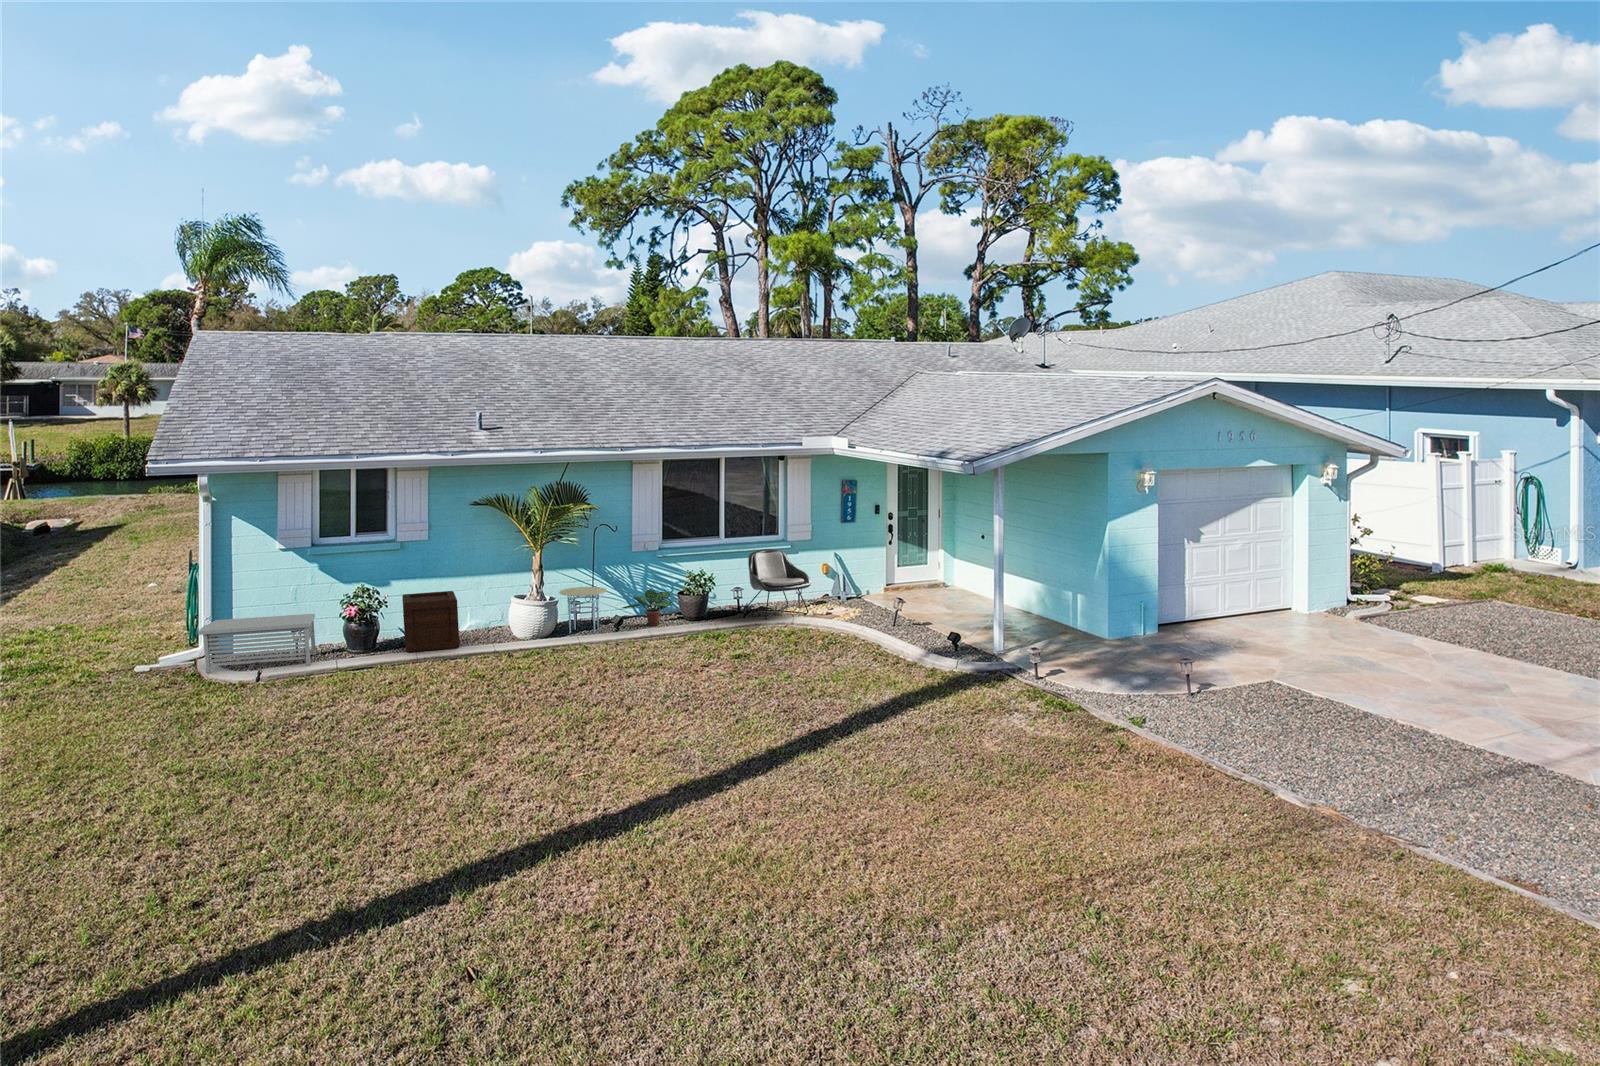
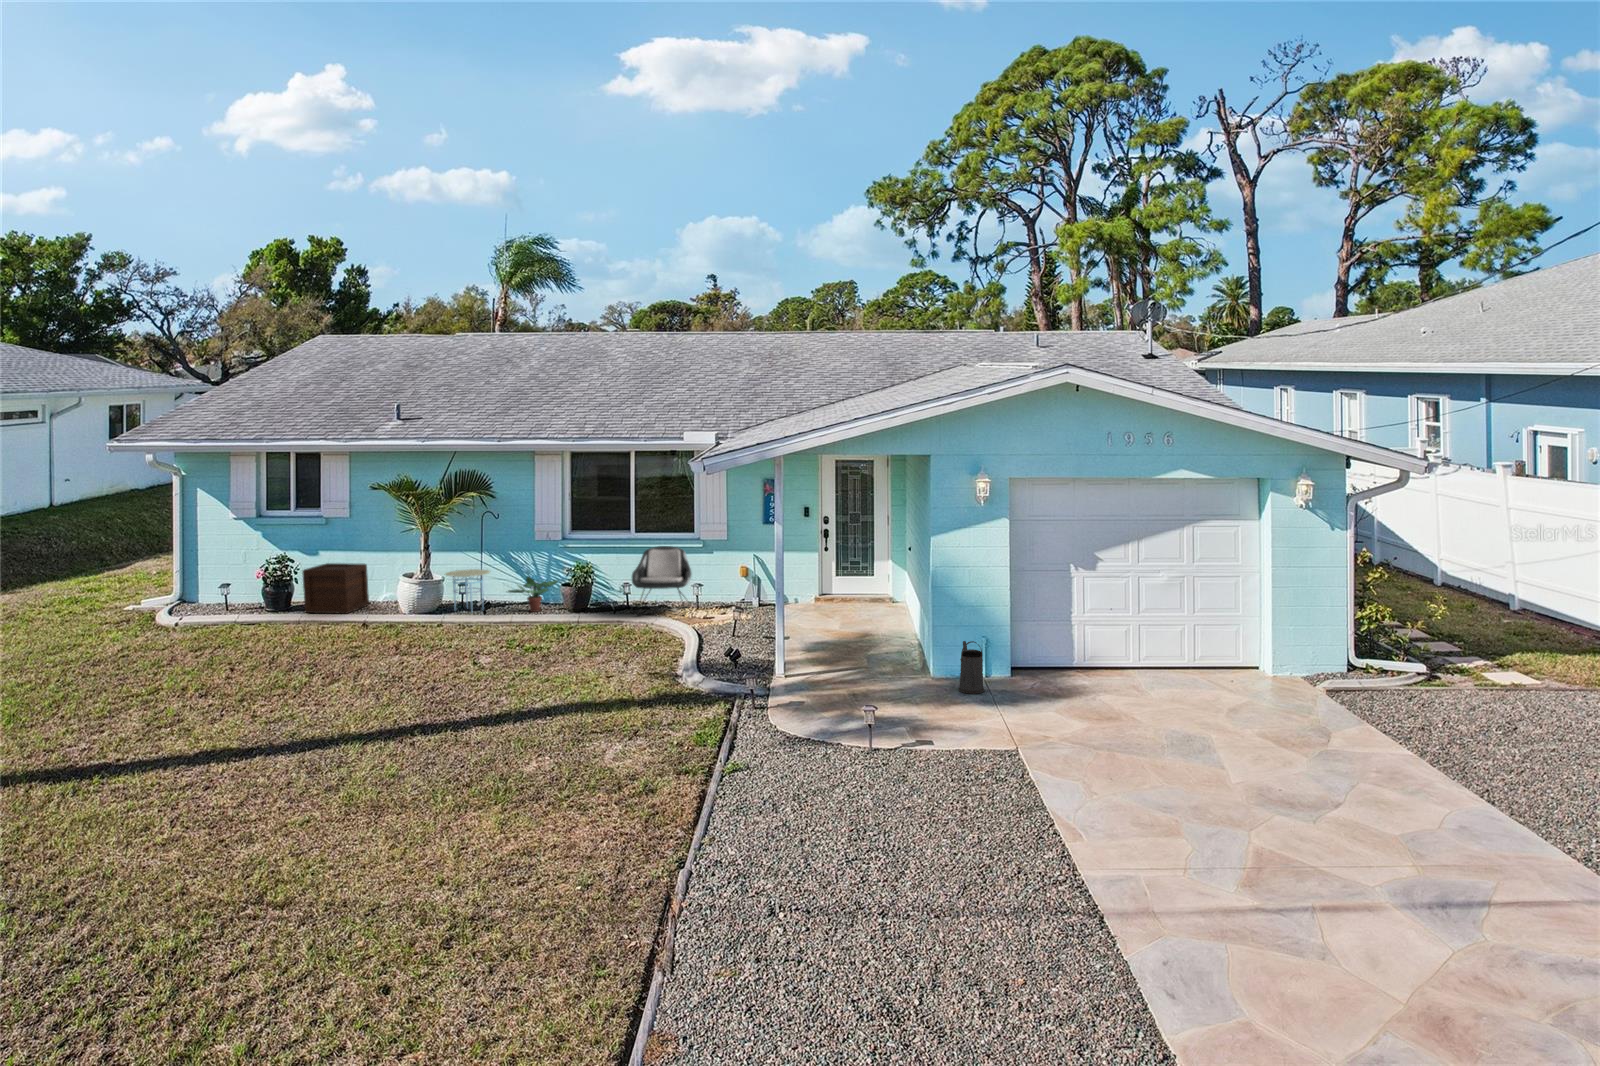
watering can: none [1161,607,1201,650] -> present [958,641,984,694]
storage bench: present [198,614,316,673] -> none [149,572,251,615]

